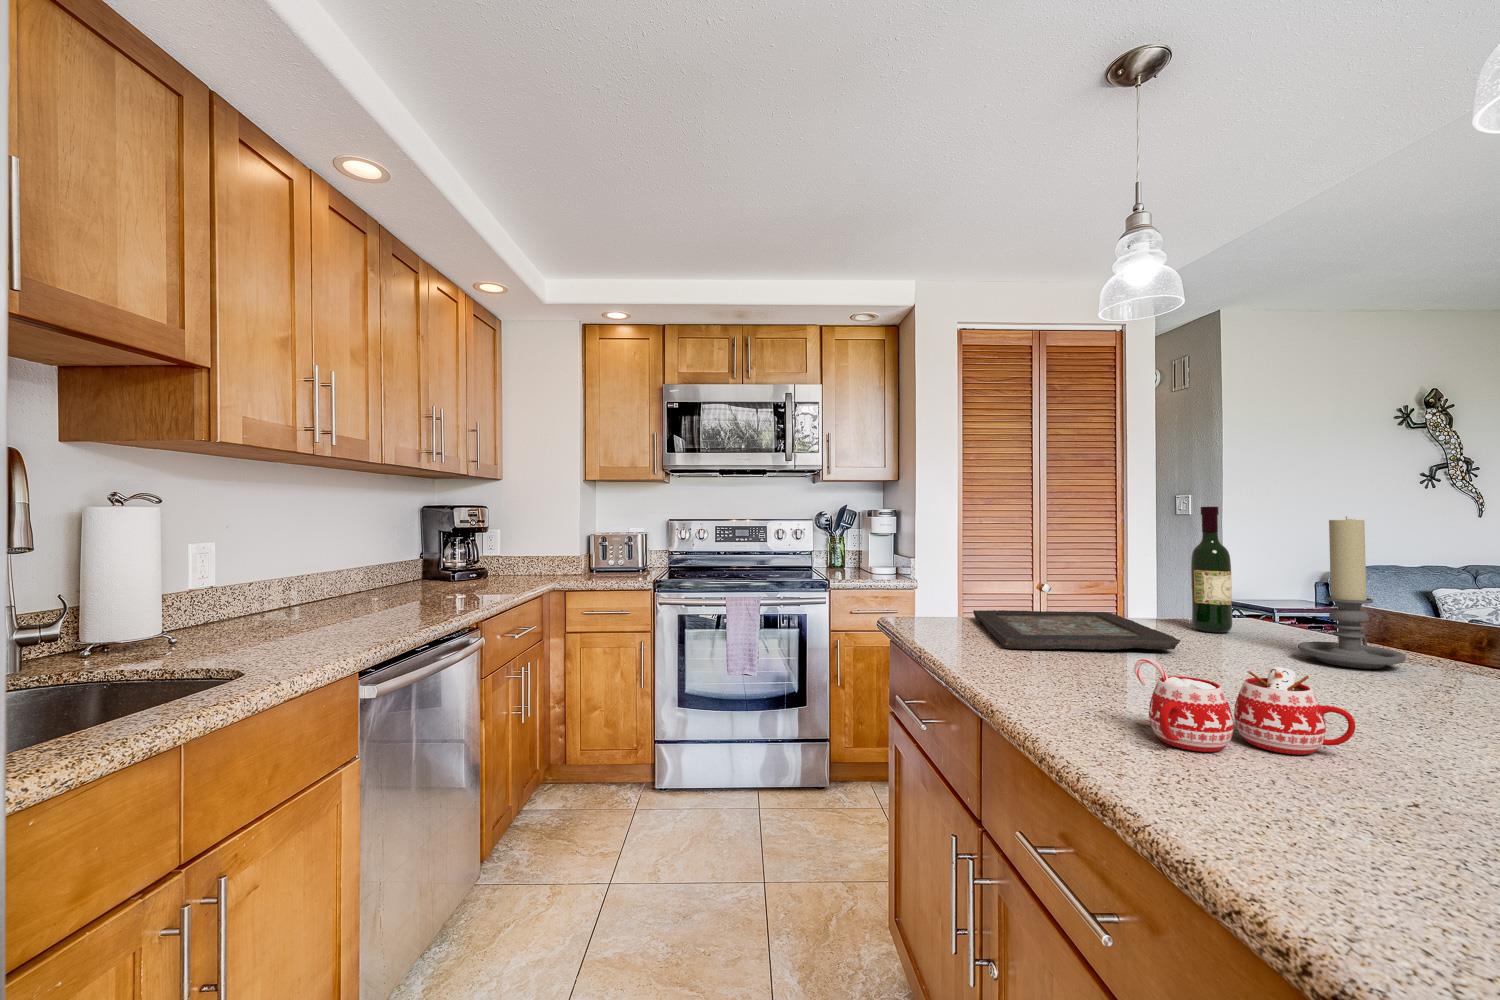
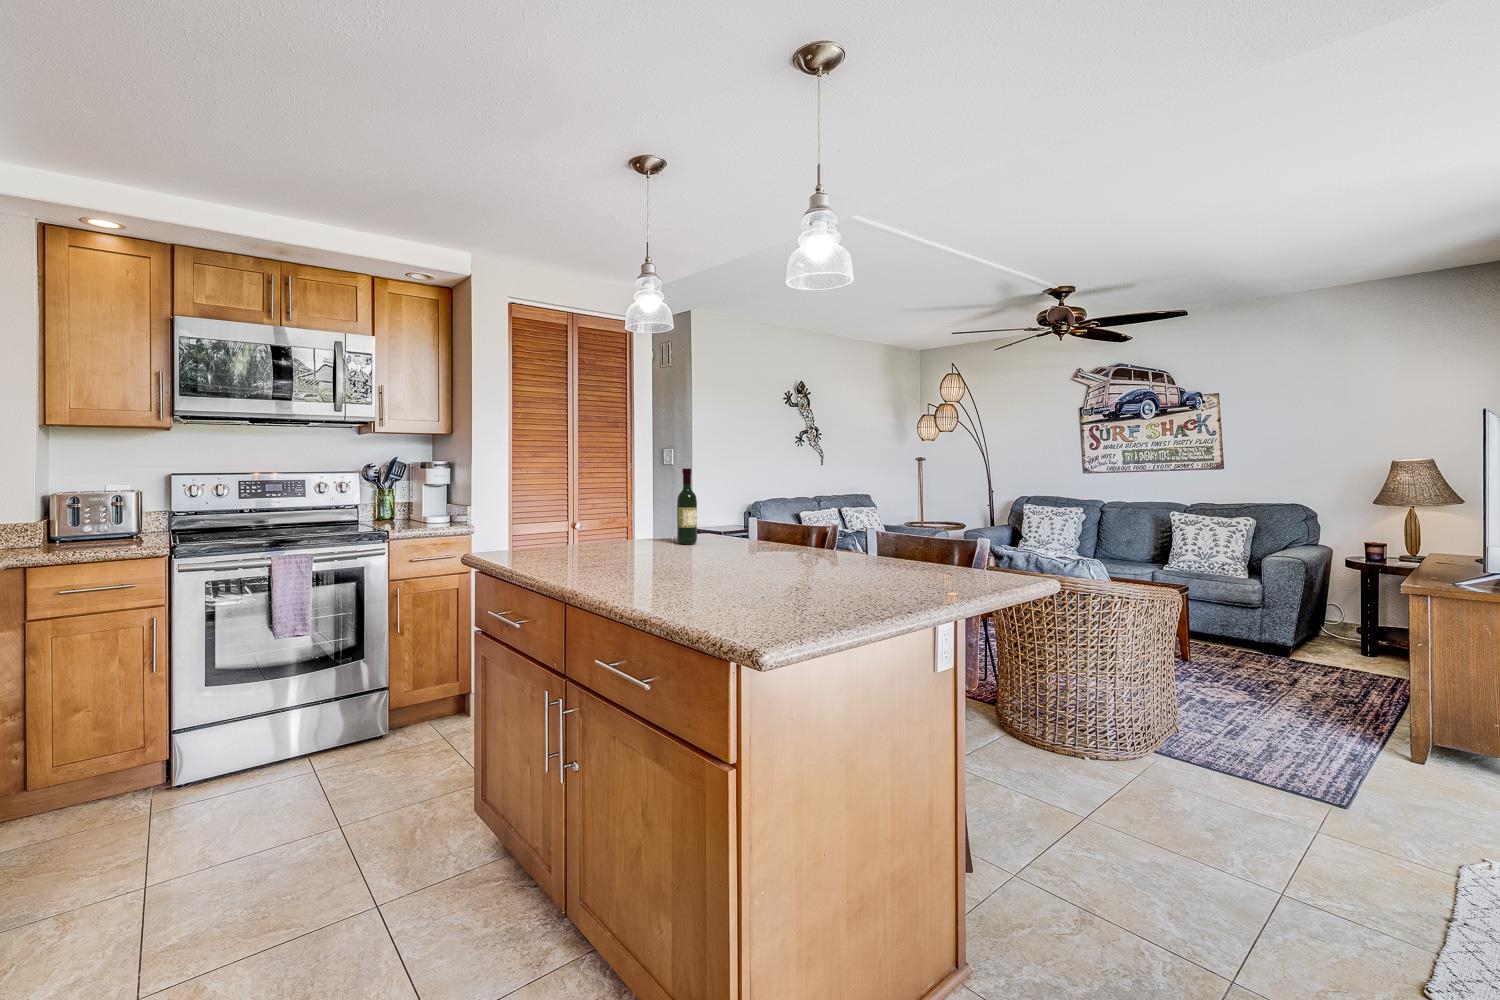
candle holder: present [1298,516,1406,669] -> none [725,476,766,554]
decorative tray: present [973,610,1181,650] -> none [546,538,673,564]
mug: present [1134,658,1355,755] -> none [656,552,739,594]

